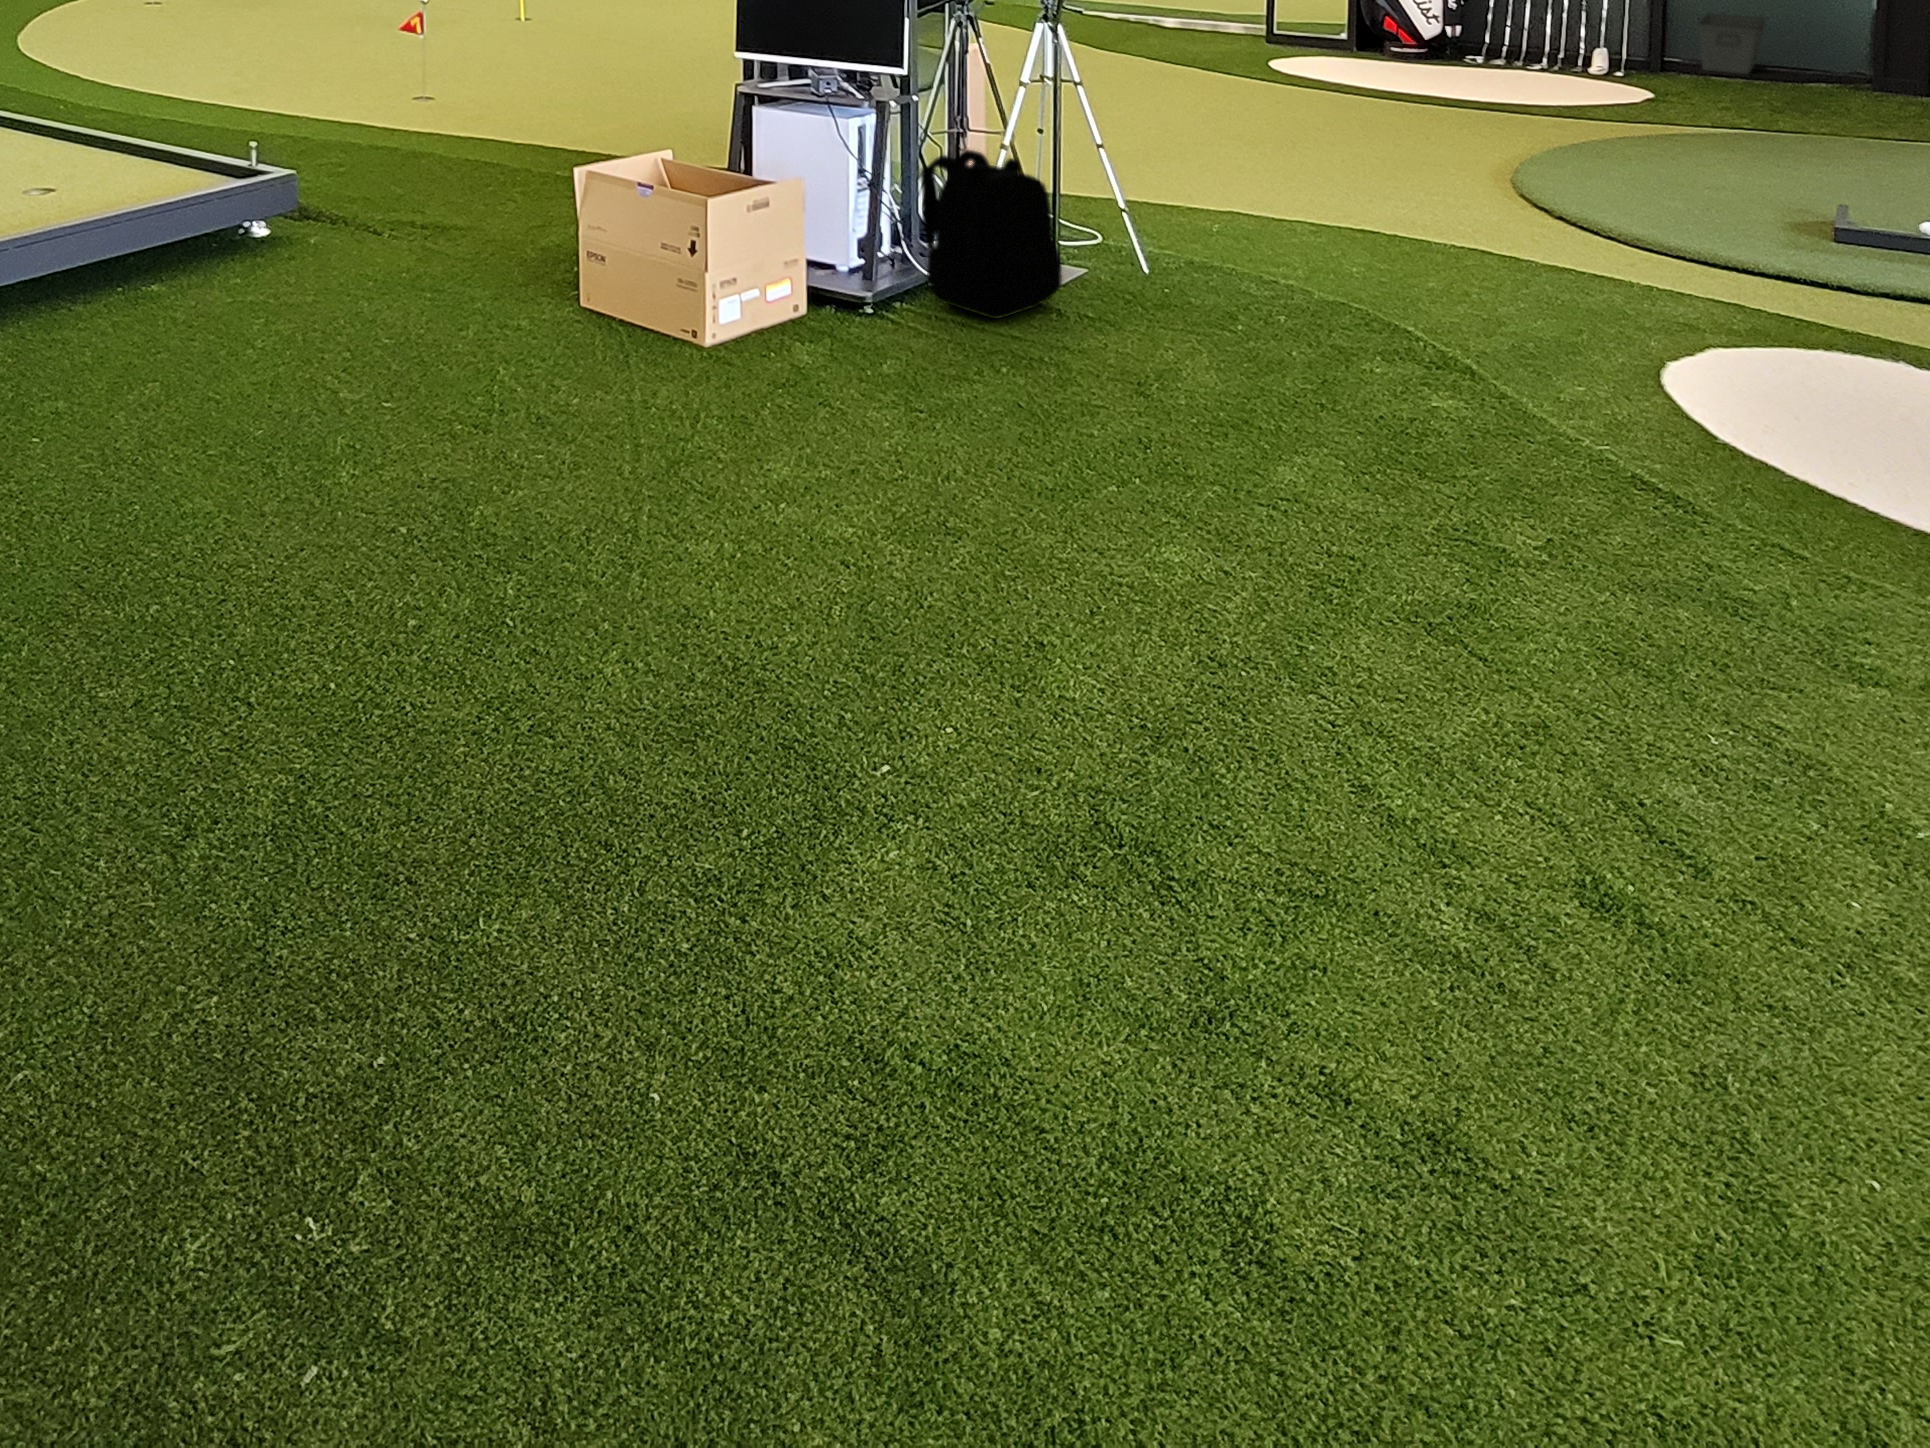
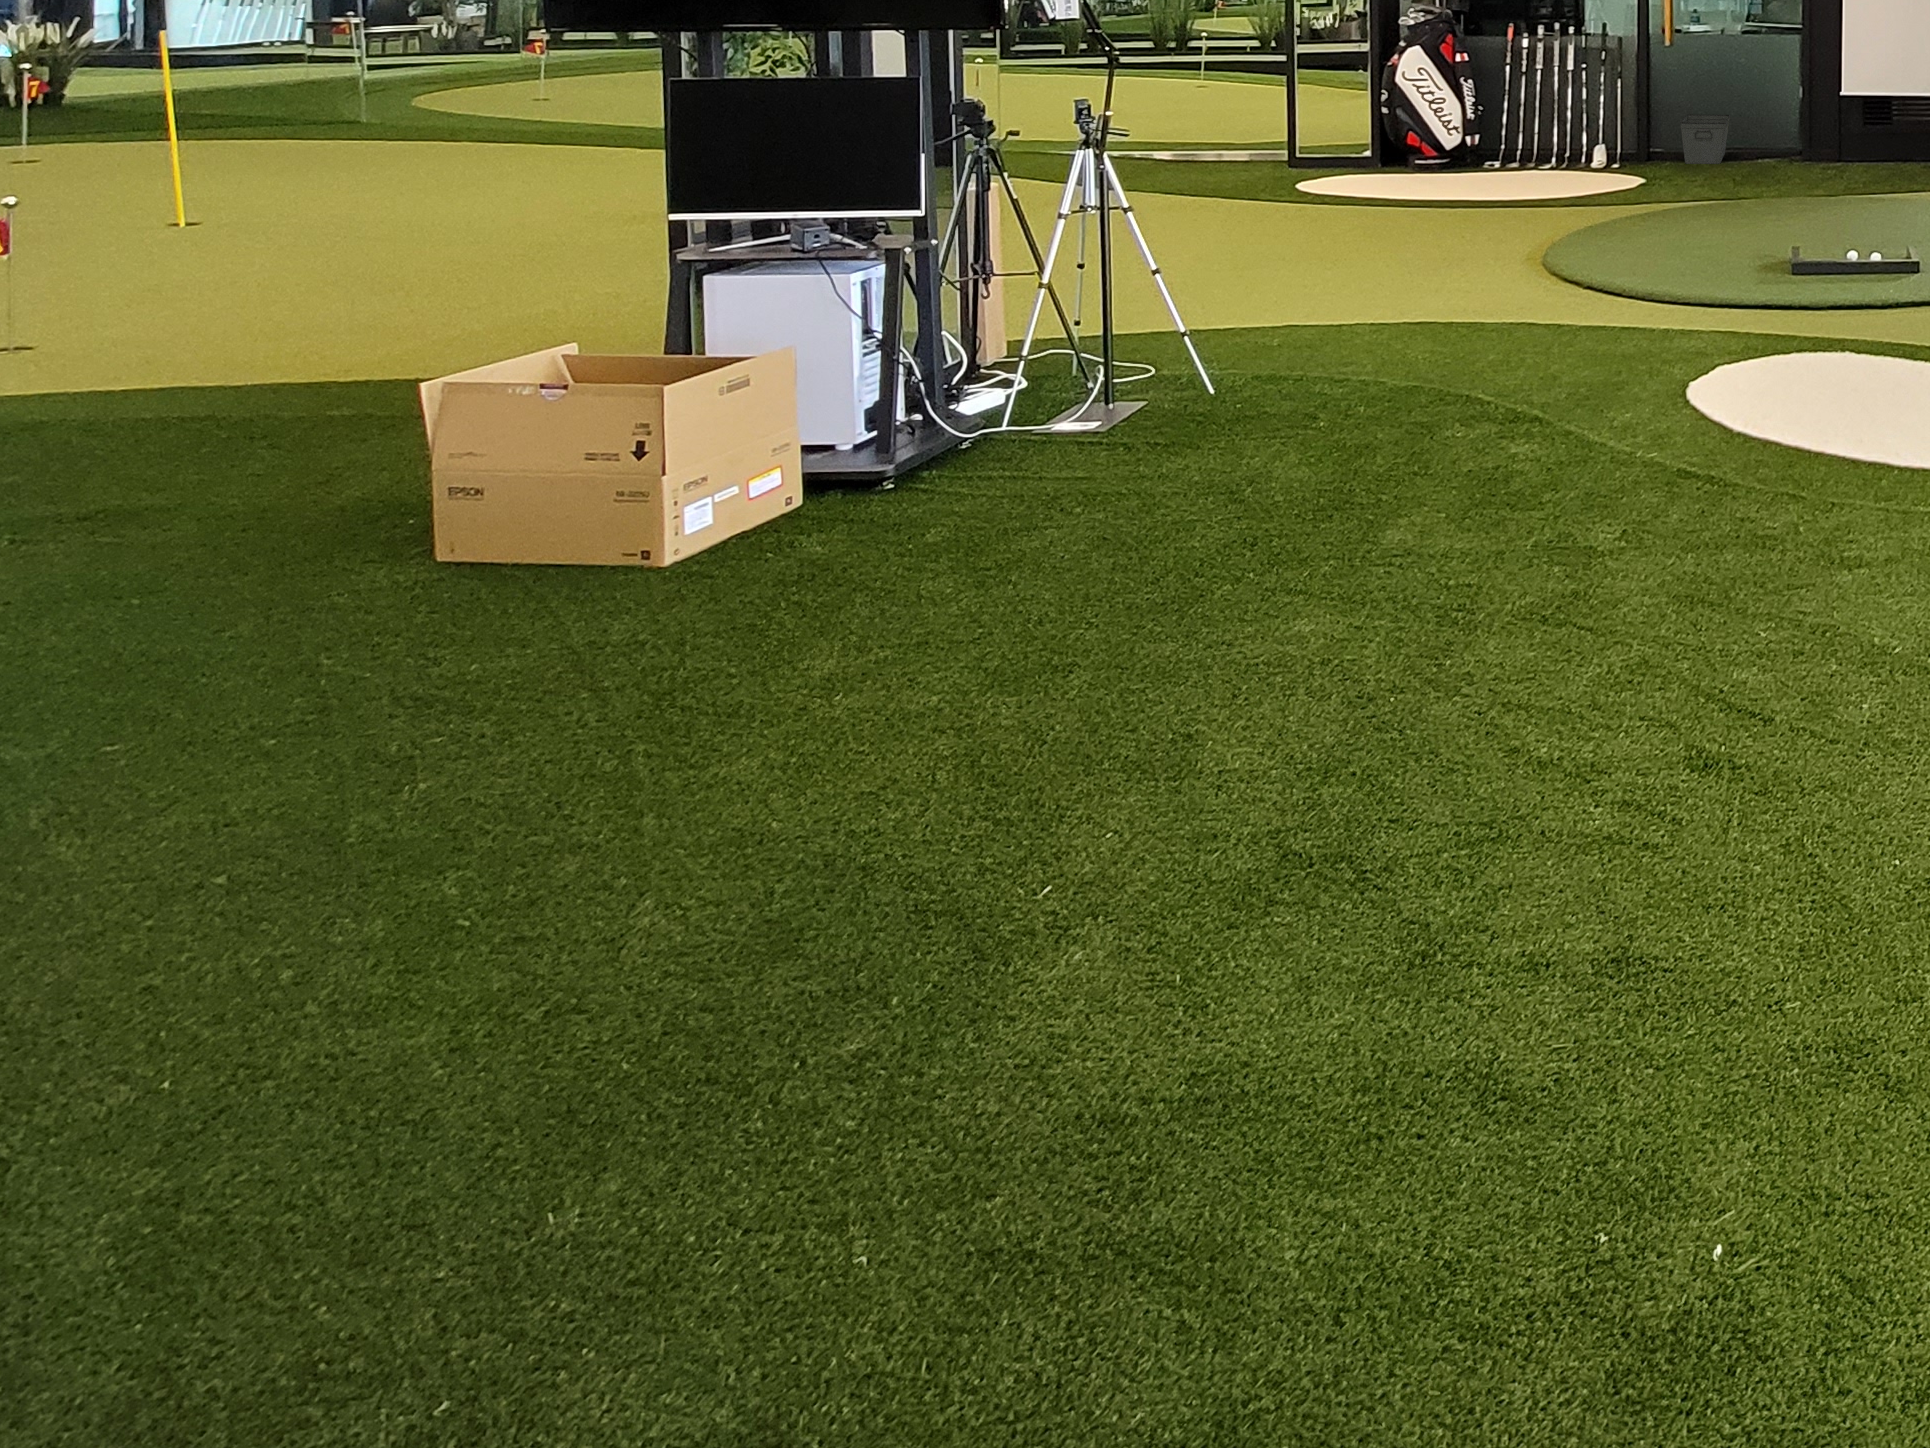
backpack: present [920,150,1062,319] -> none [945,292,1124,466]

